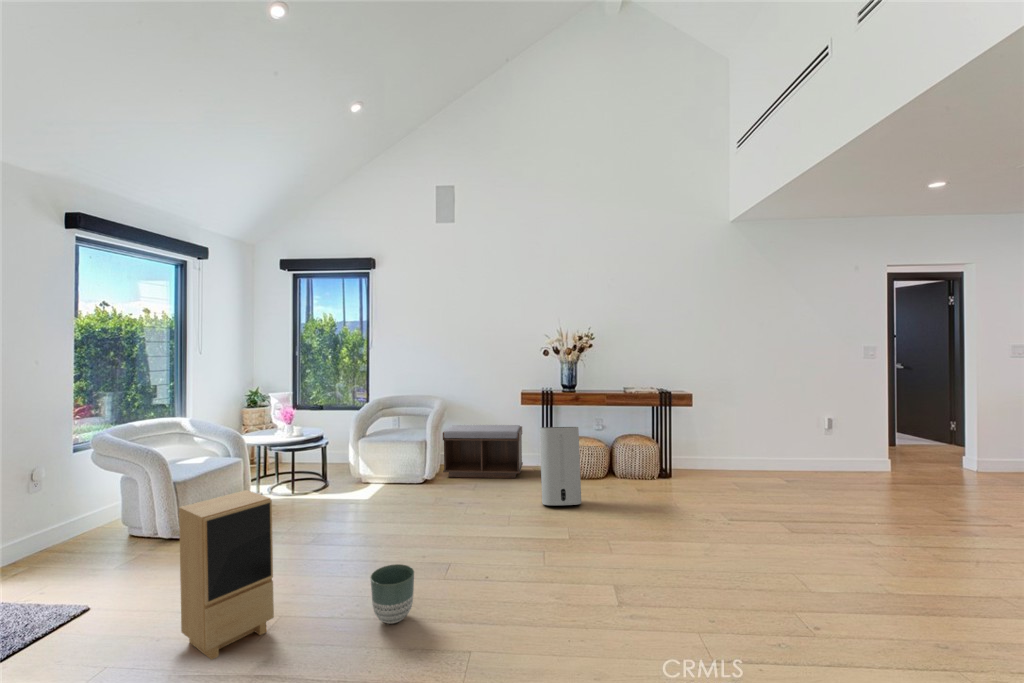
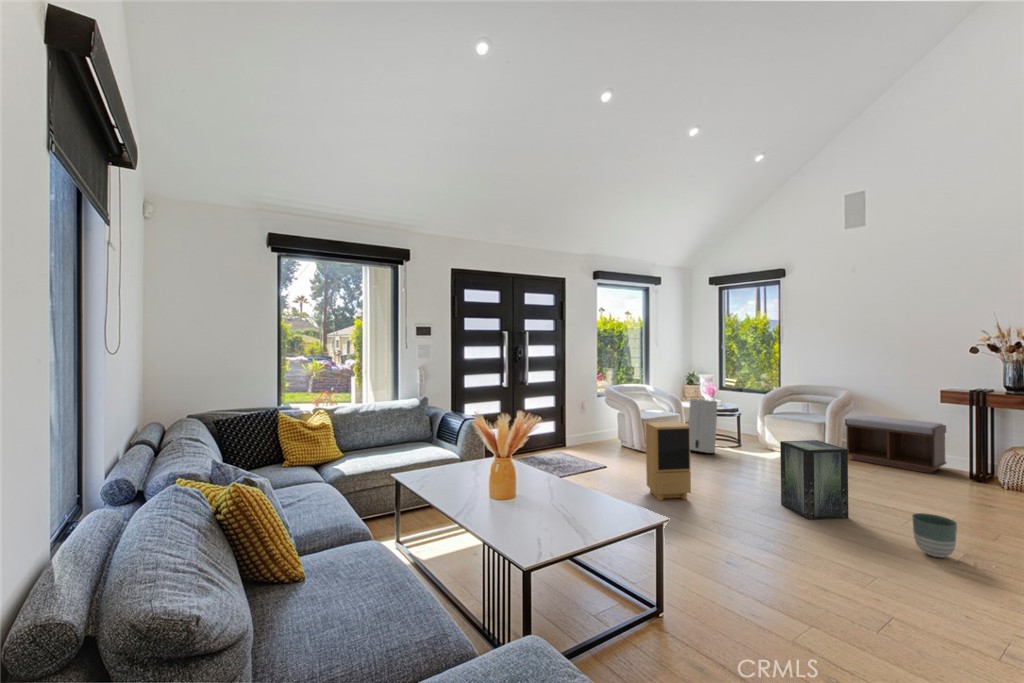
air purifier: present [540,427,581,505] -> present [688,399,718,453]
storage box: none [407,476,488,599] -> present [780,440,849,520]
planter: present [371,564,414,624] -> present [912,513,957,557]

